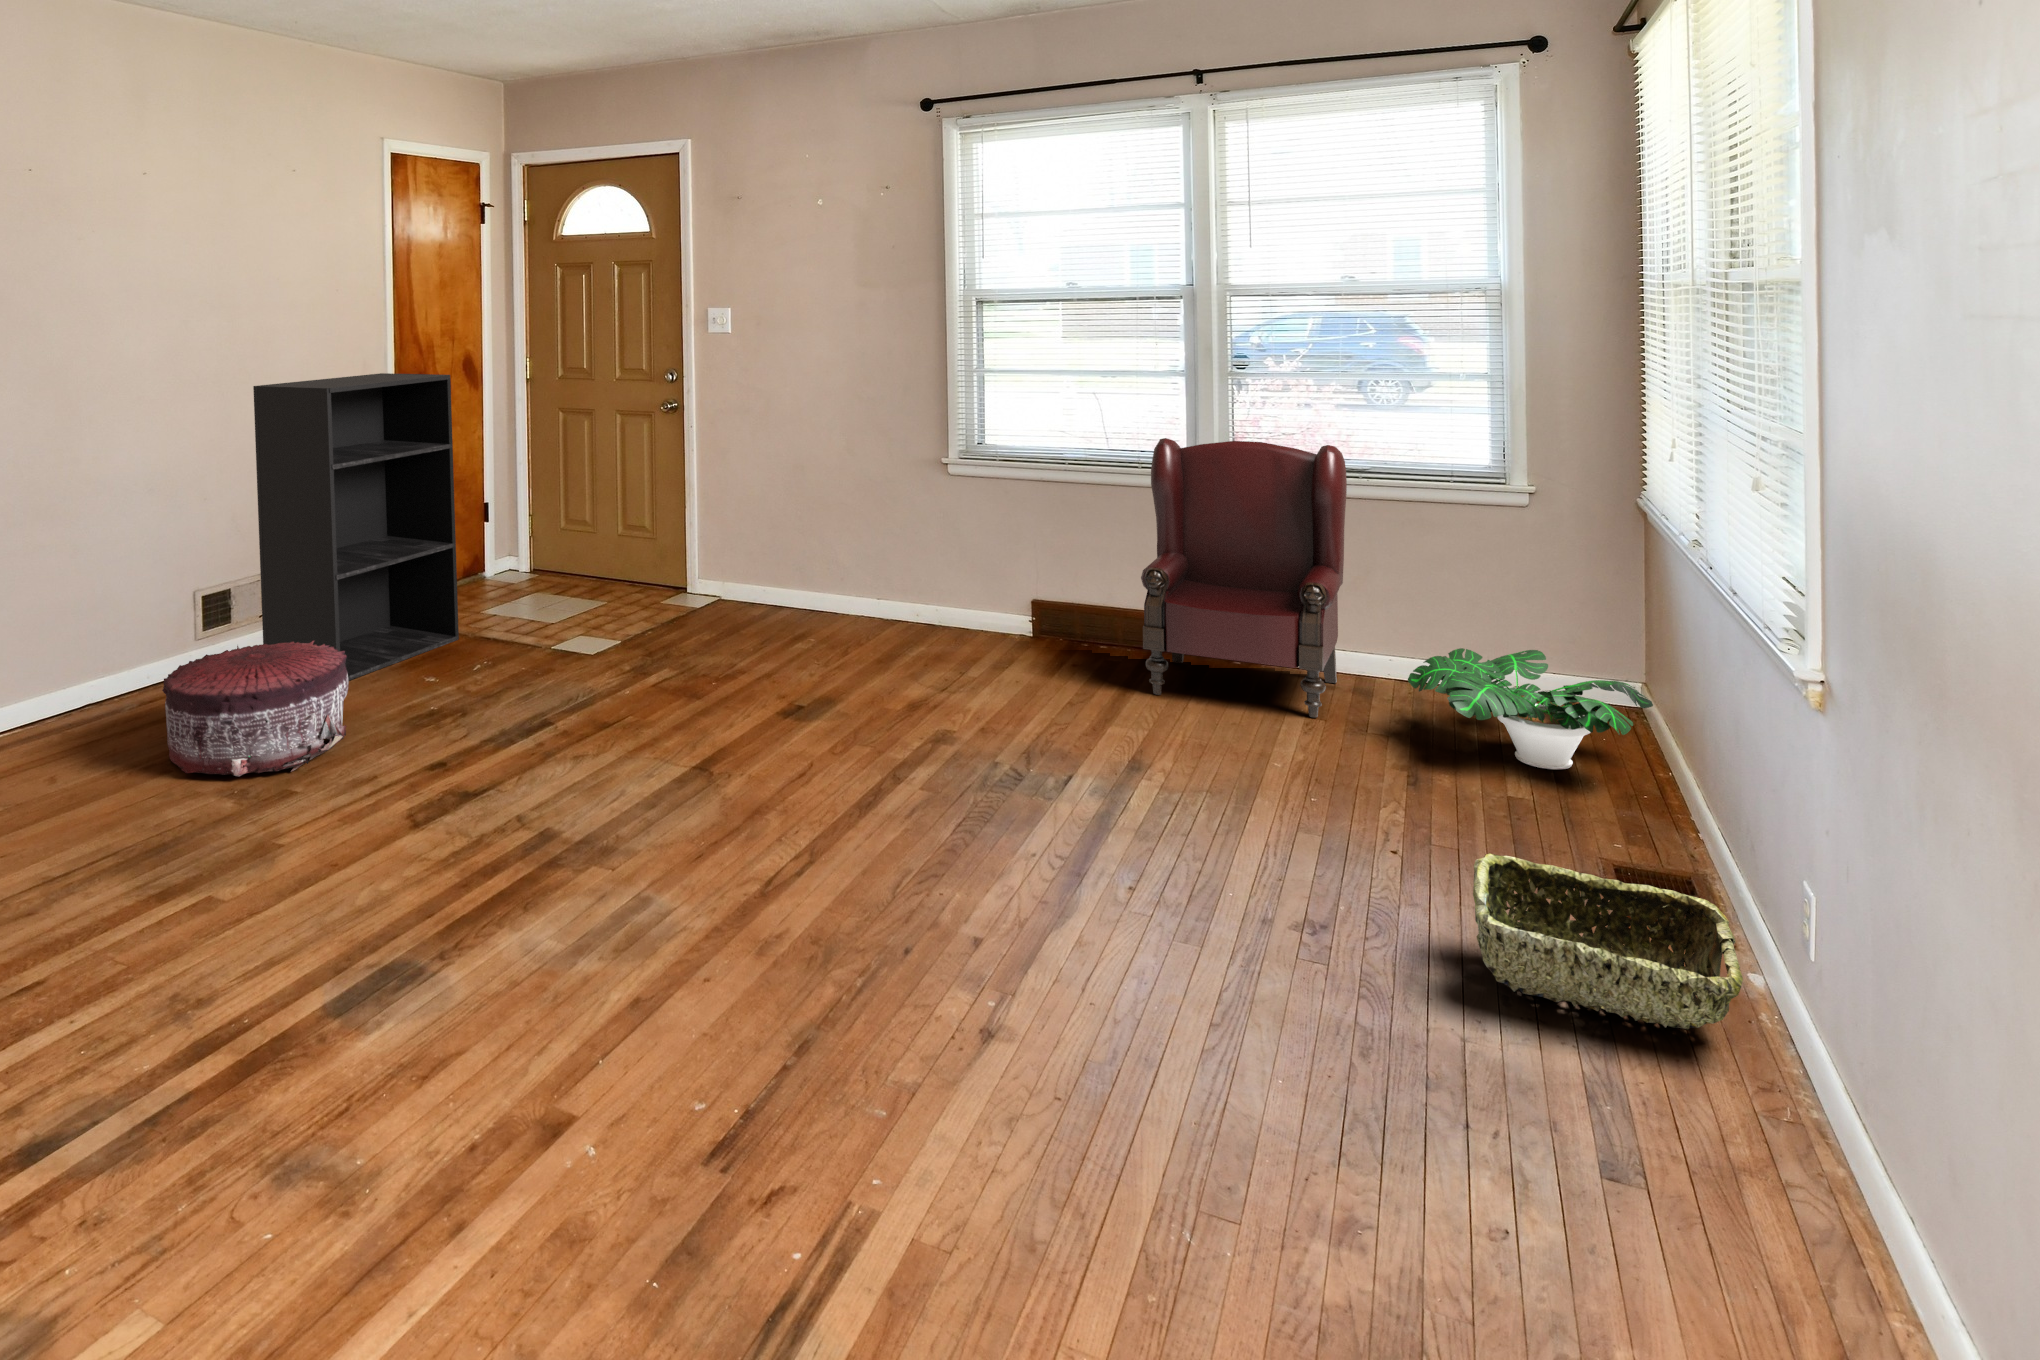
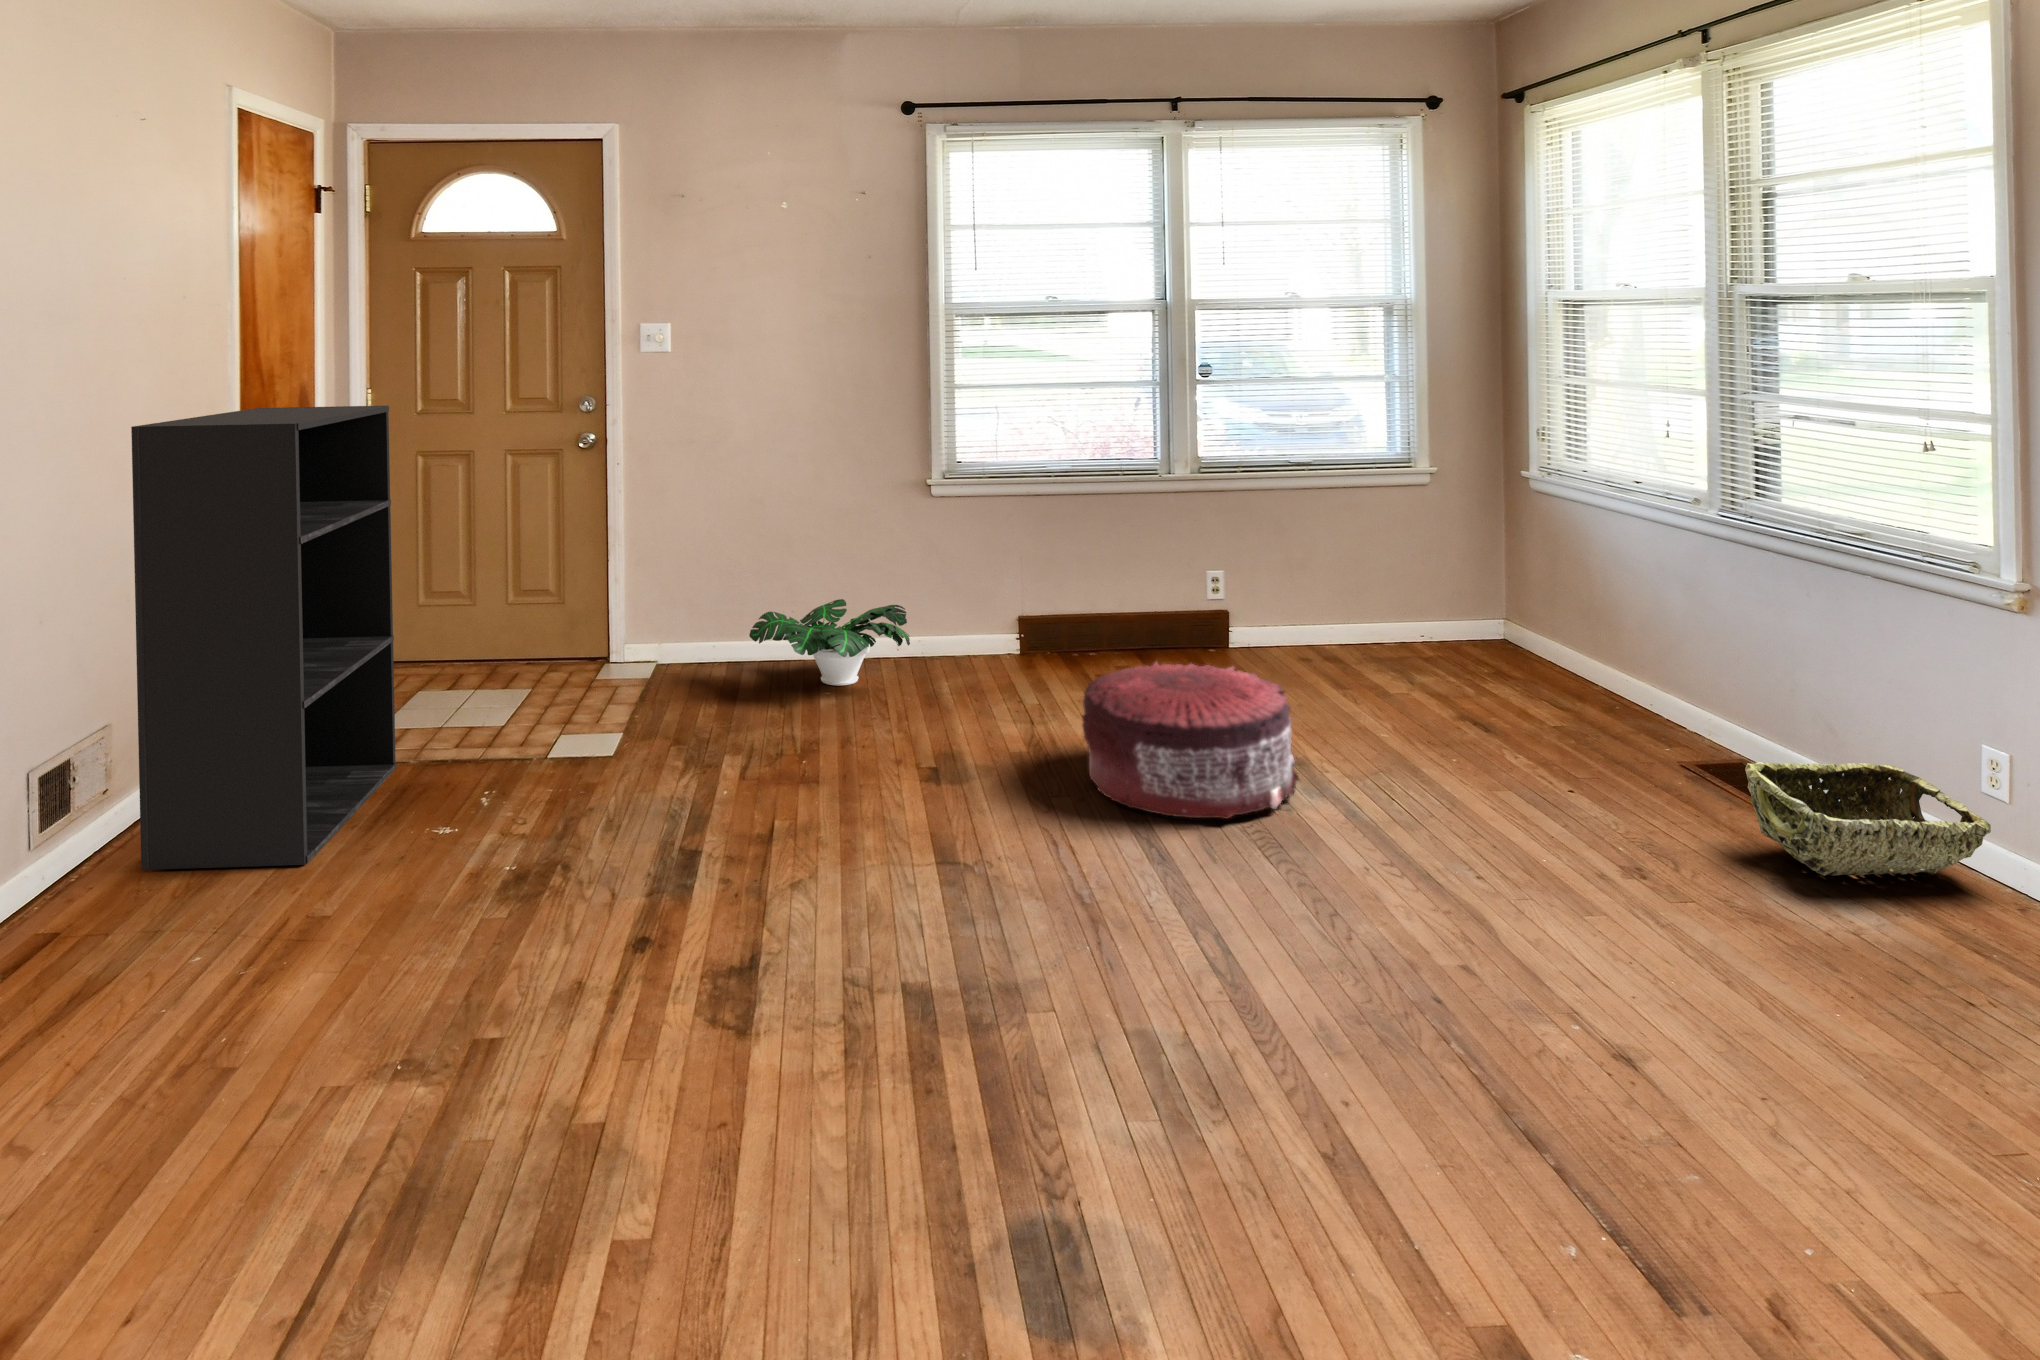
armchair: present [1141,438,1347,718] -> none [1150,440,1347,688]
pouf: present [162,641,349,776] -> present [1082,662,1299,819]
potted plant: present [1408,648,1653,769] -> present [749,599,910,686]

